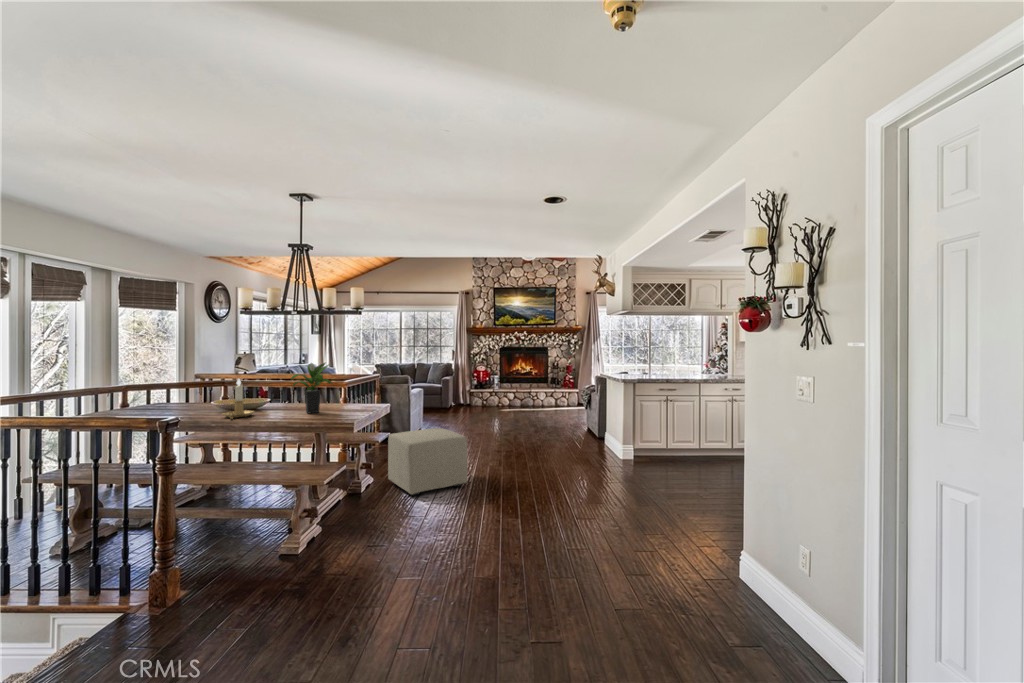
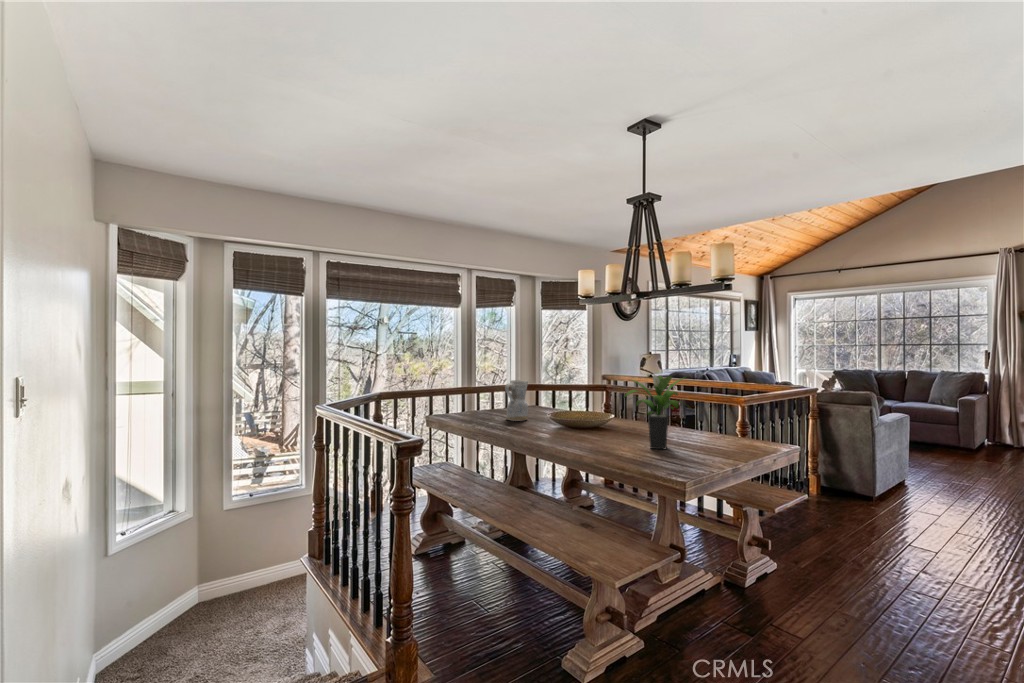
ceramic pitcher: none [146,376,172,414] -> present [505,380,528,421]
candlestick: present [223,379,255,419] -> none [553,390,589,441]
ottoman: present [388,428,468,496] -> none [803,498,988,650]

